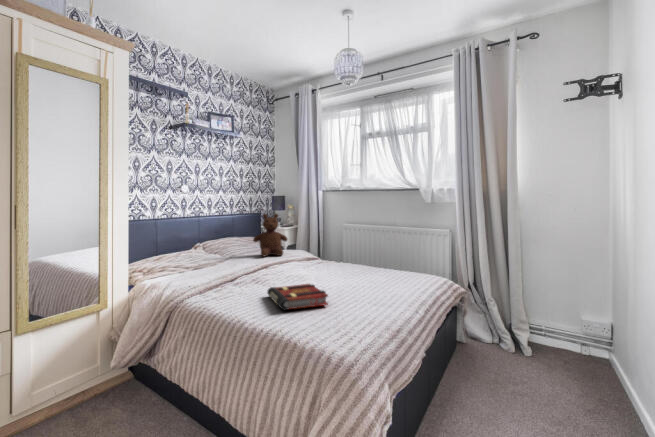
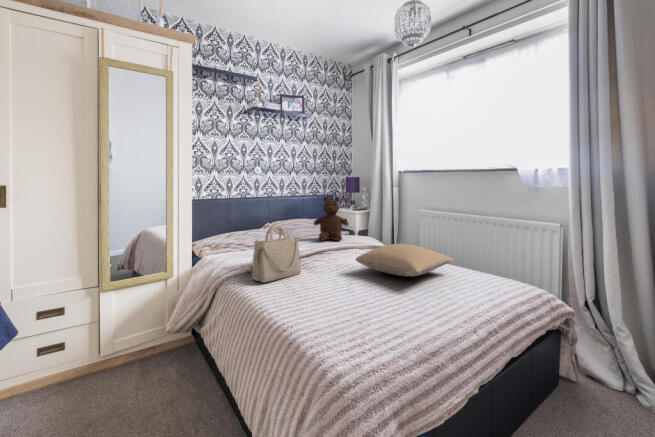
handbag: none [213,239,258,295] -> present [252,225,301,282]
pillow: none [309,253,389,280] -> present [356,244,454,276]
book: present [267,284,328,310] -> none [302,277,359,308]

